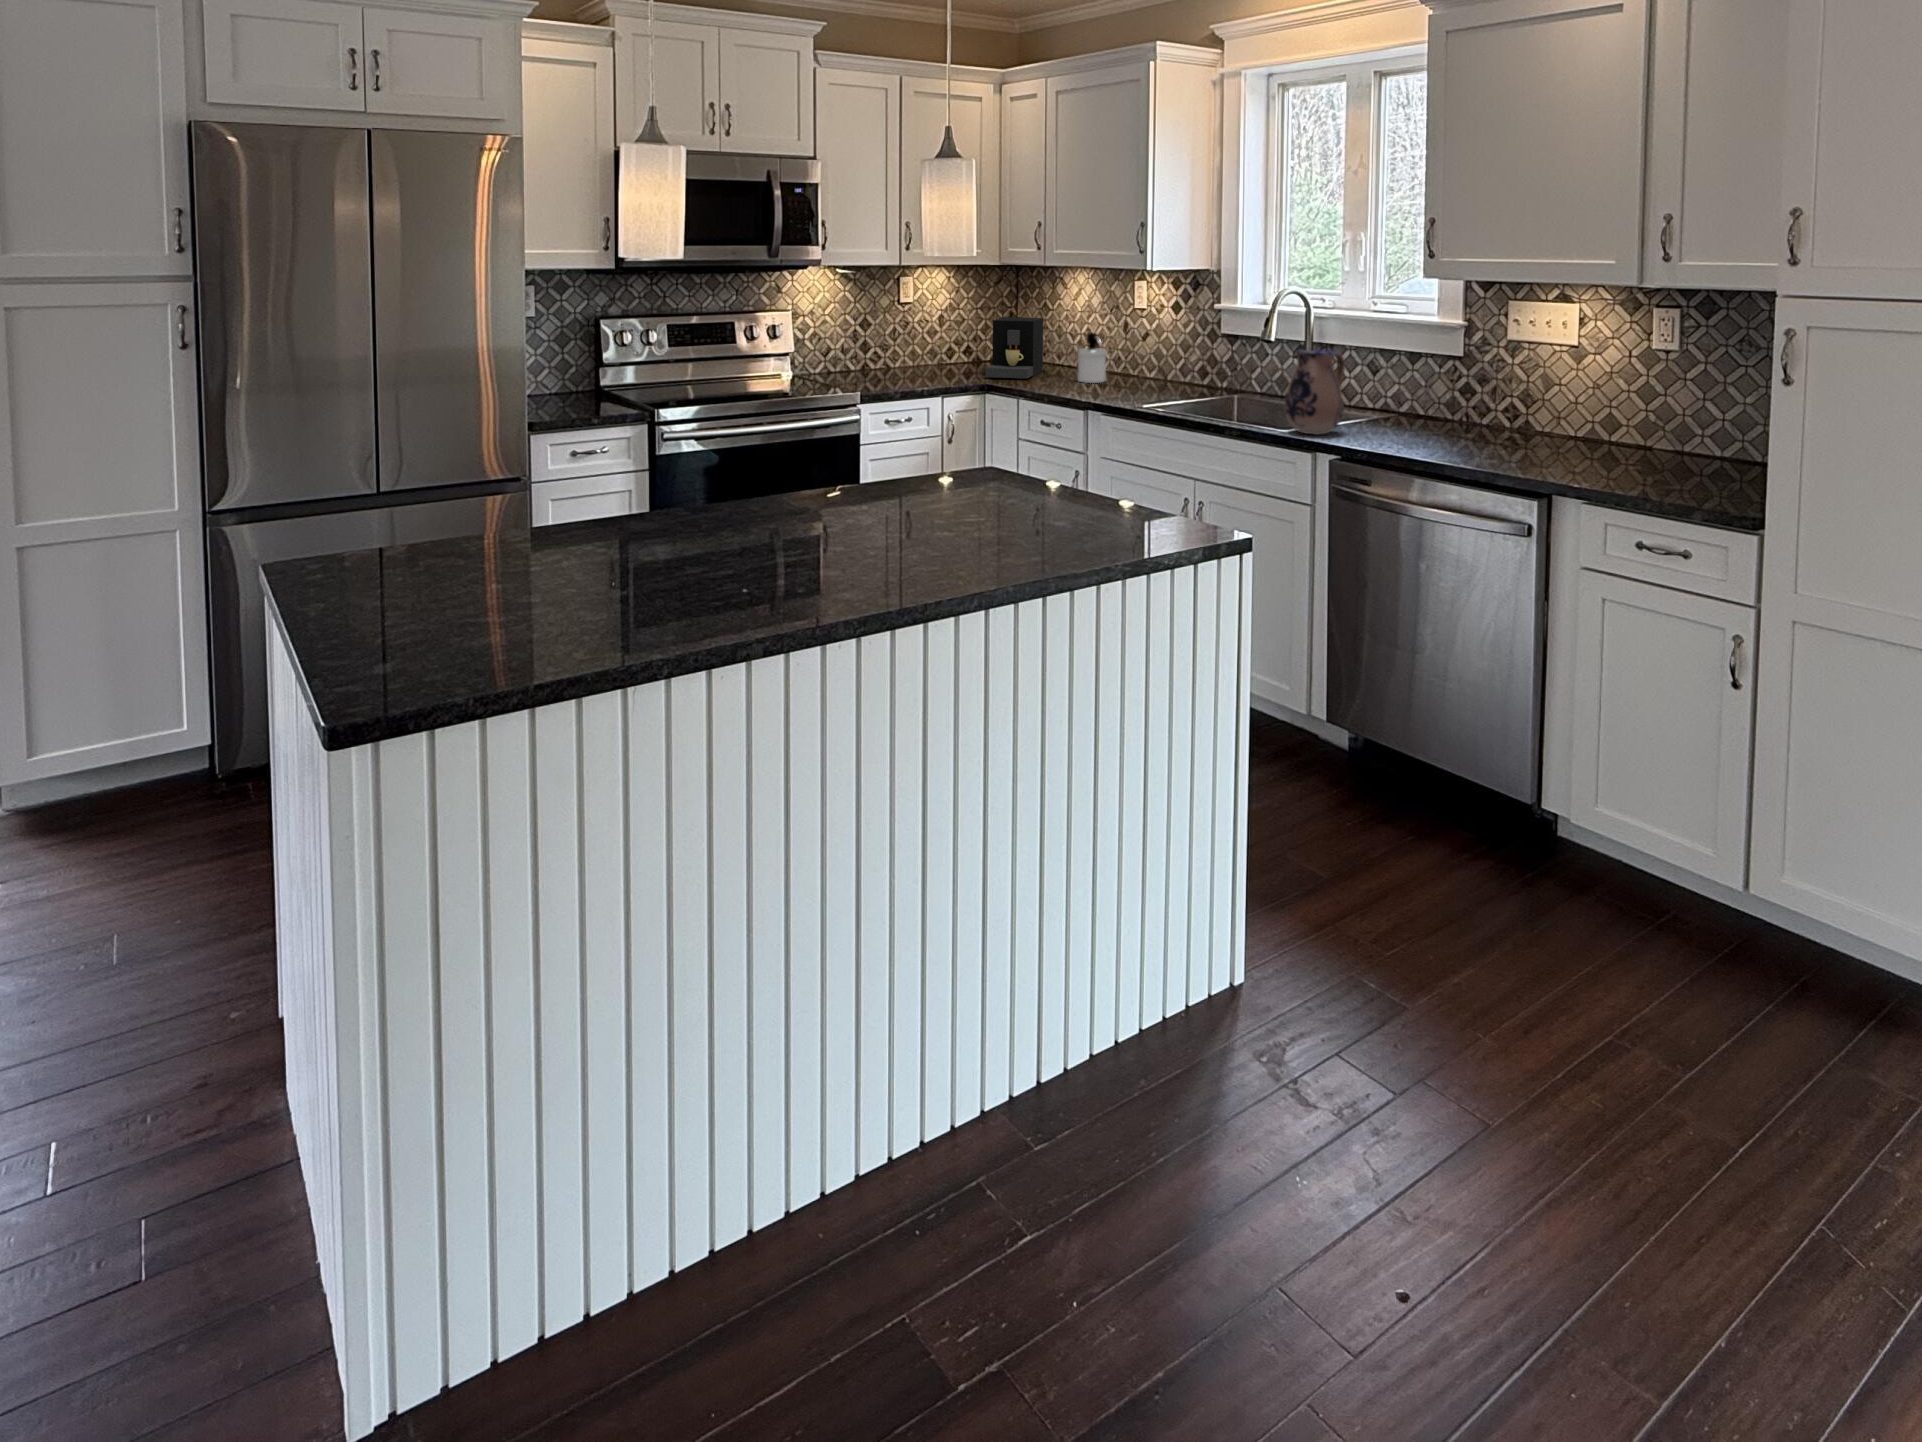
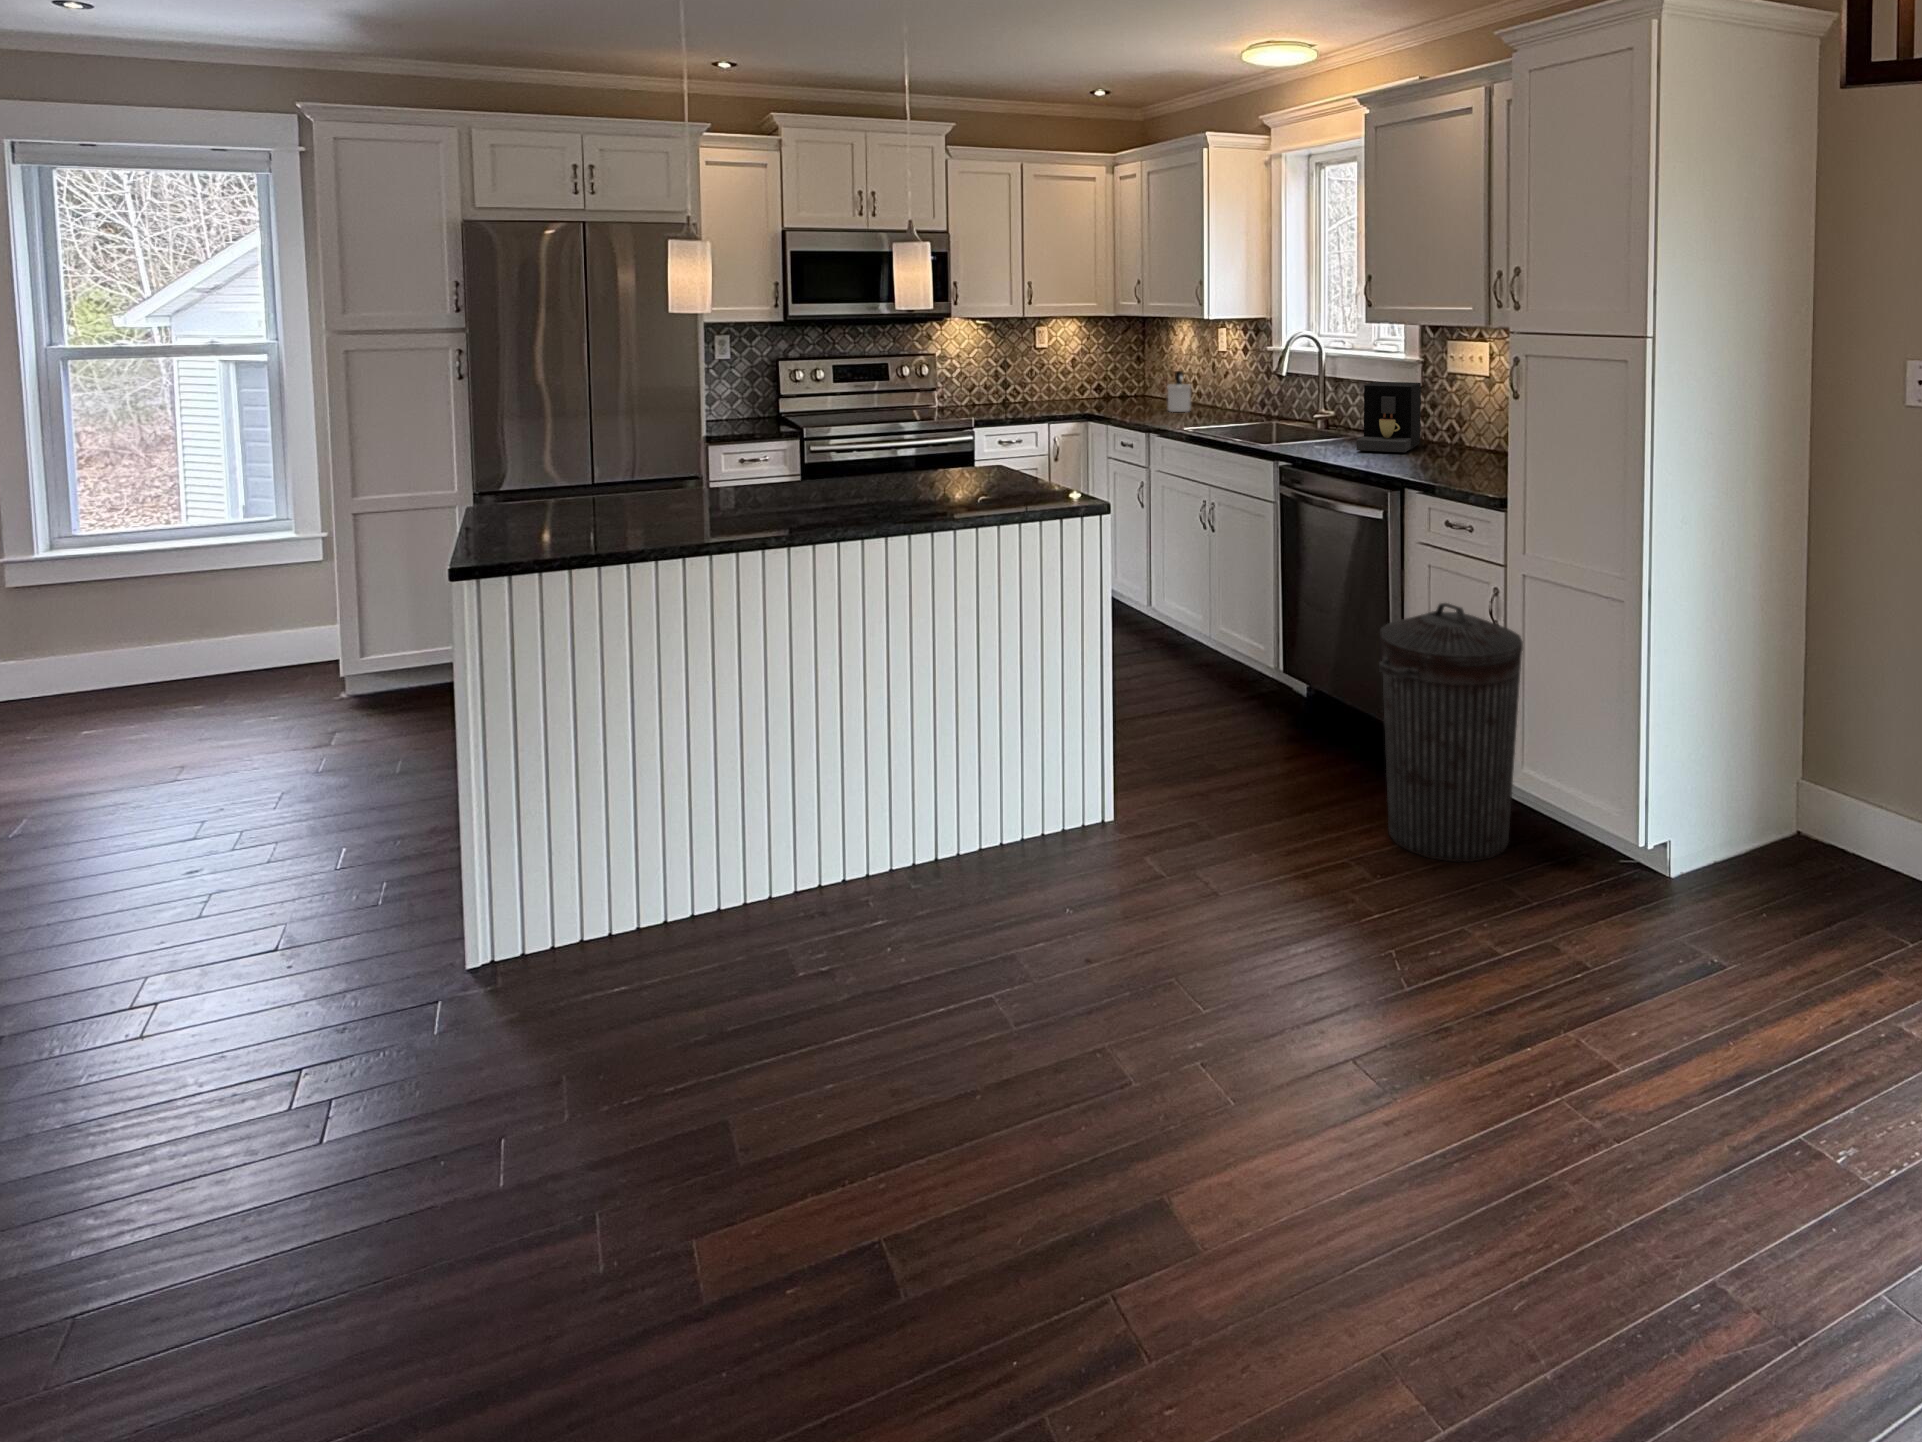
coffee maker: present [986,317,1043,378] -> present [1356,382,1421,452]
ceramic pitcher: present [1284,350,1345,435] -> none [1261,380,1313,446]
trash can: none [1620,667,1841,1034] -> present [1379,603,1523,862]

